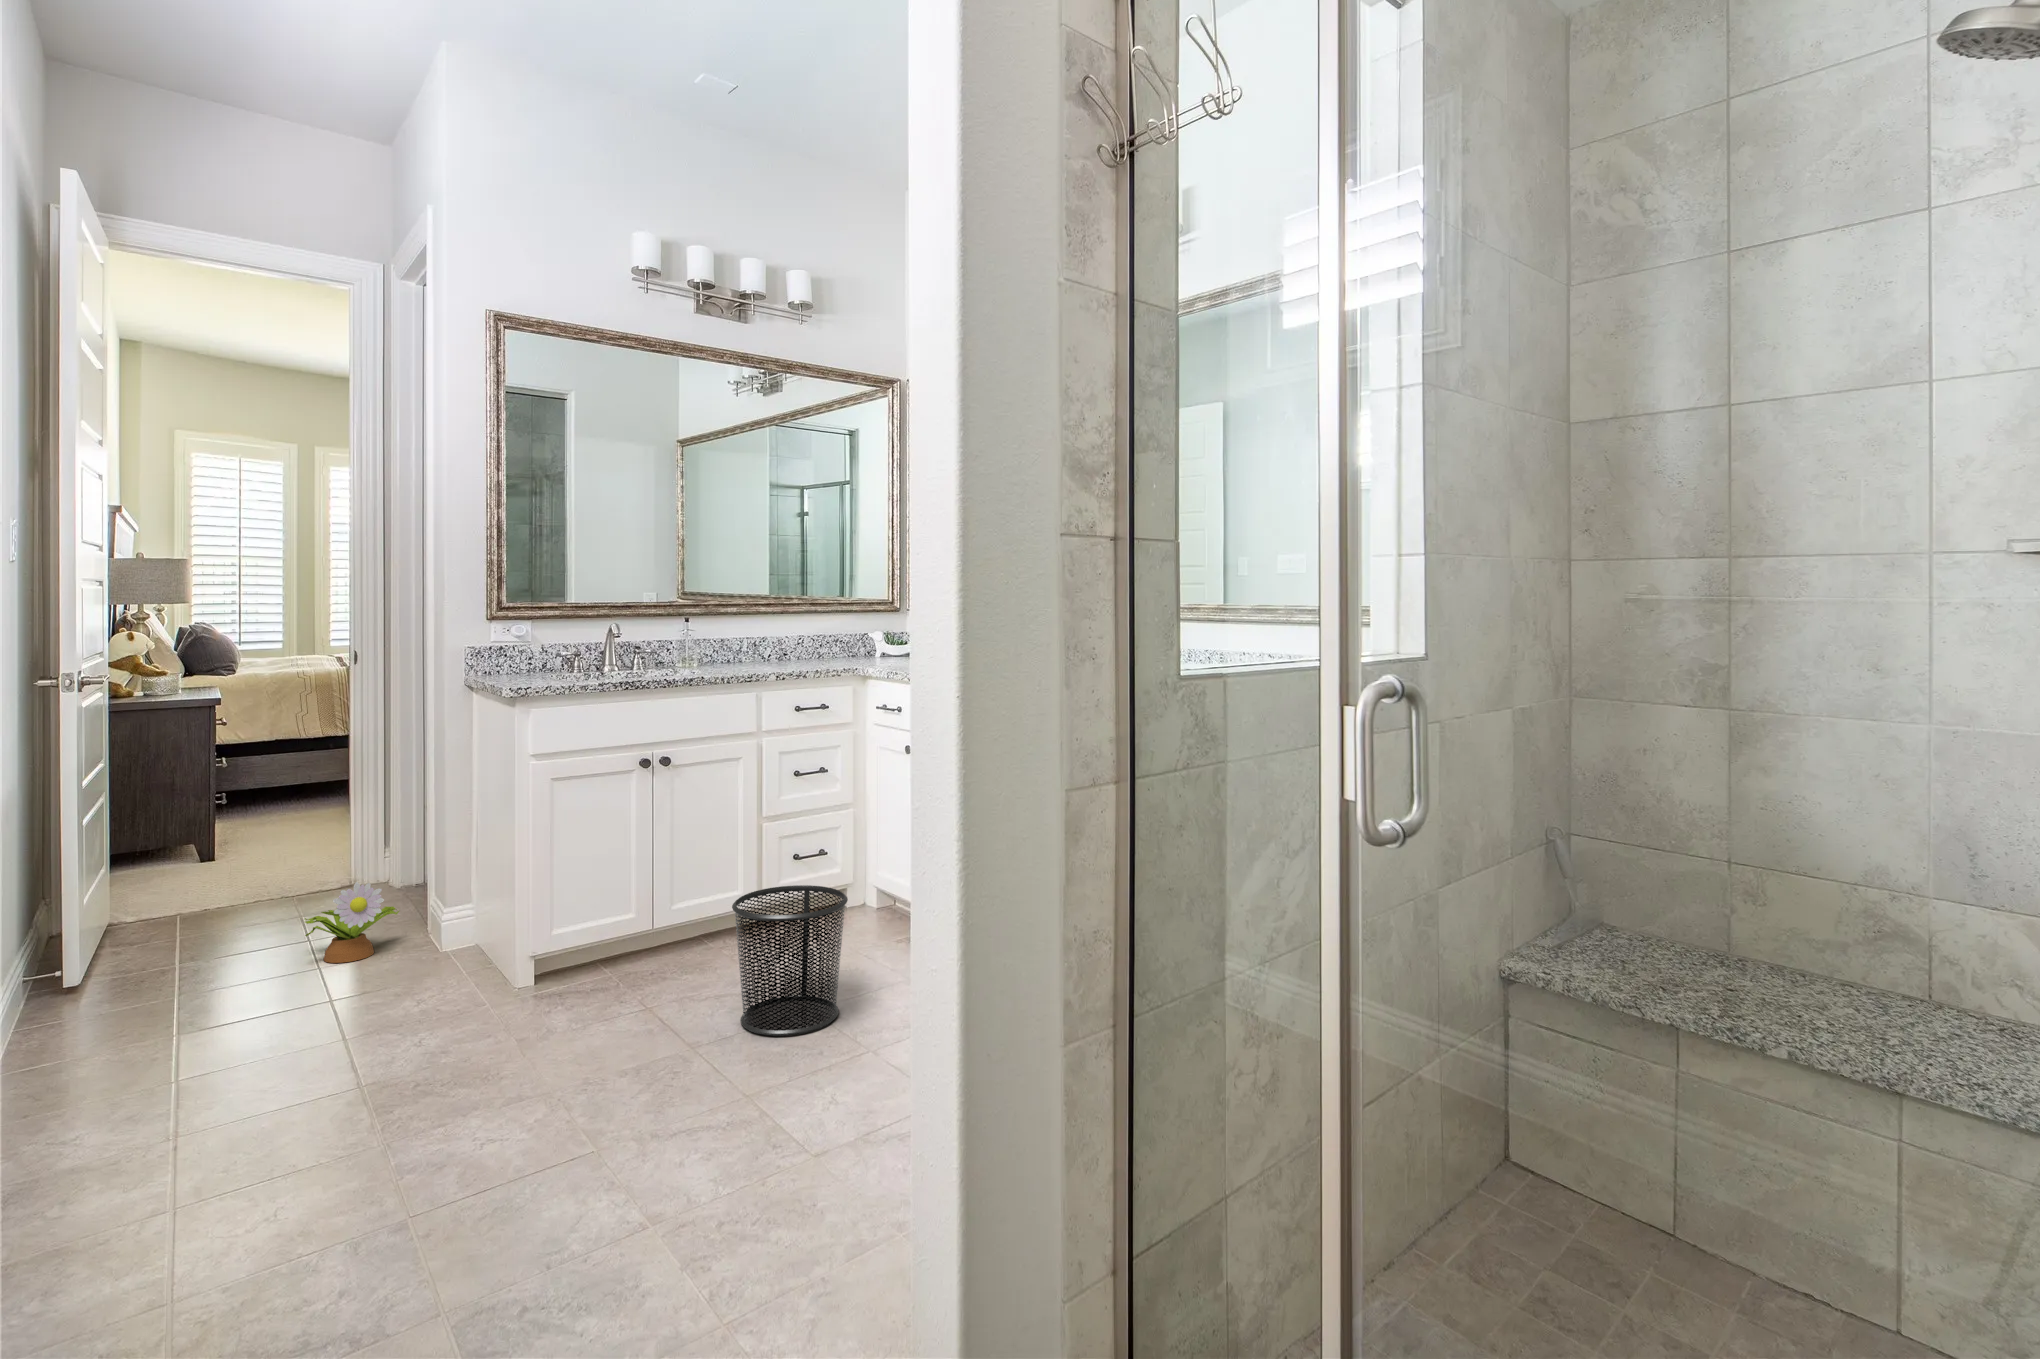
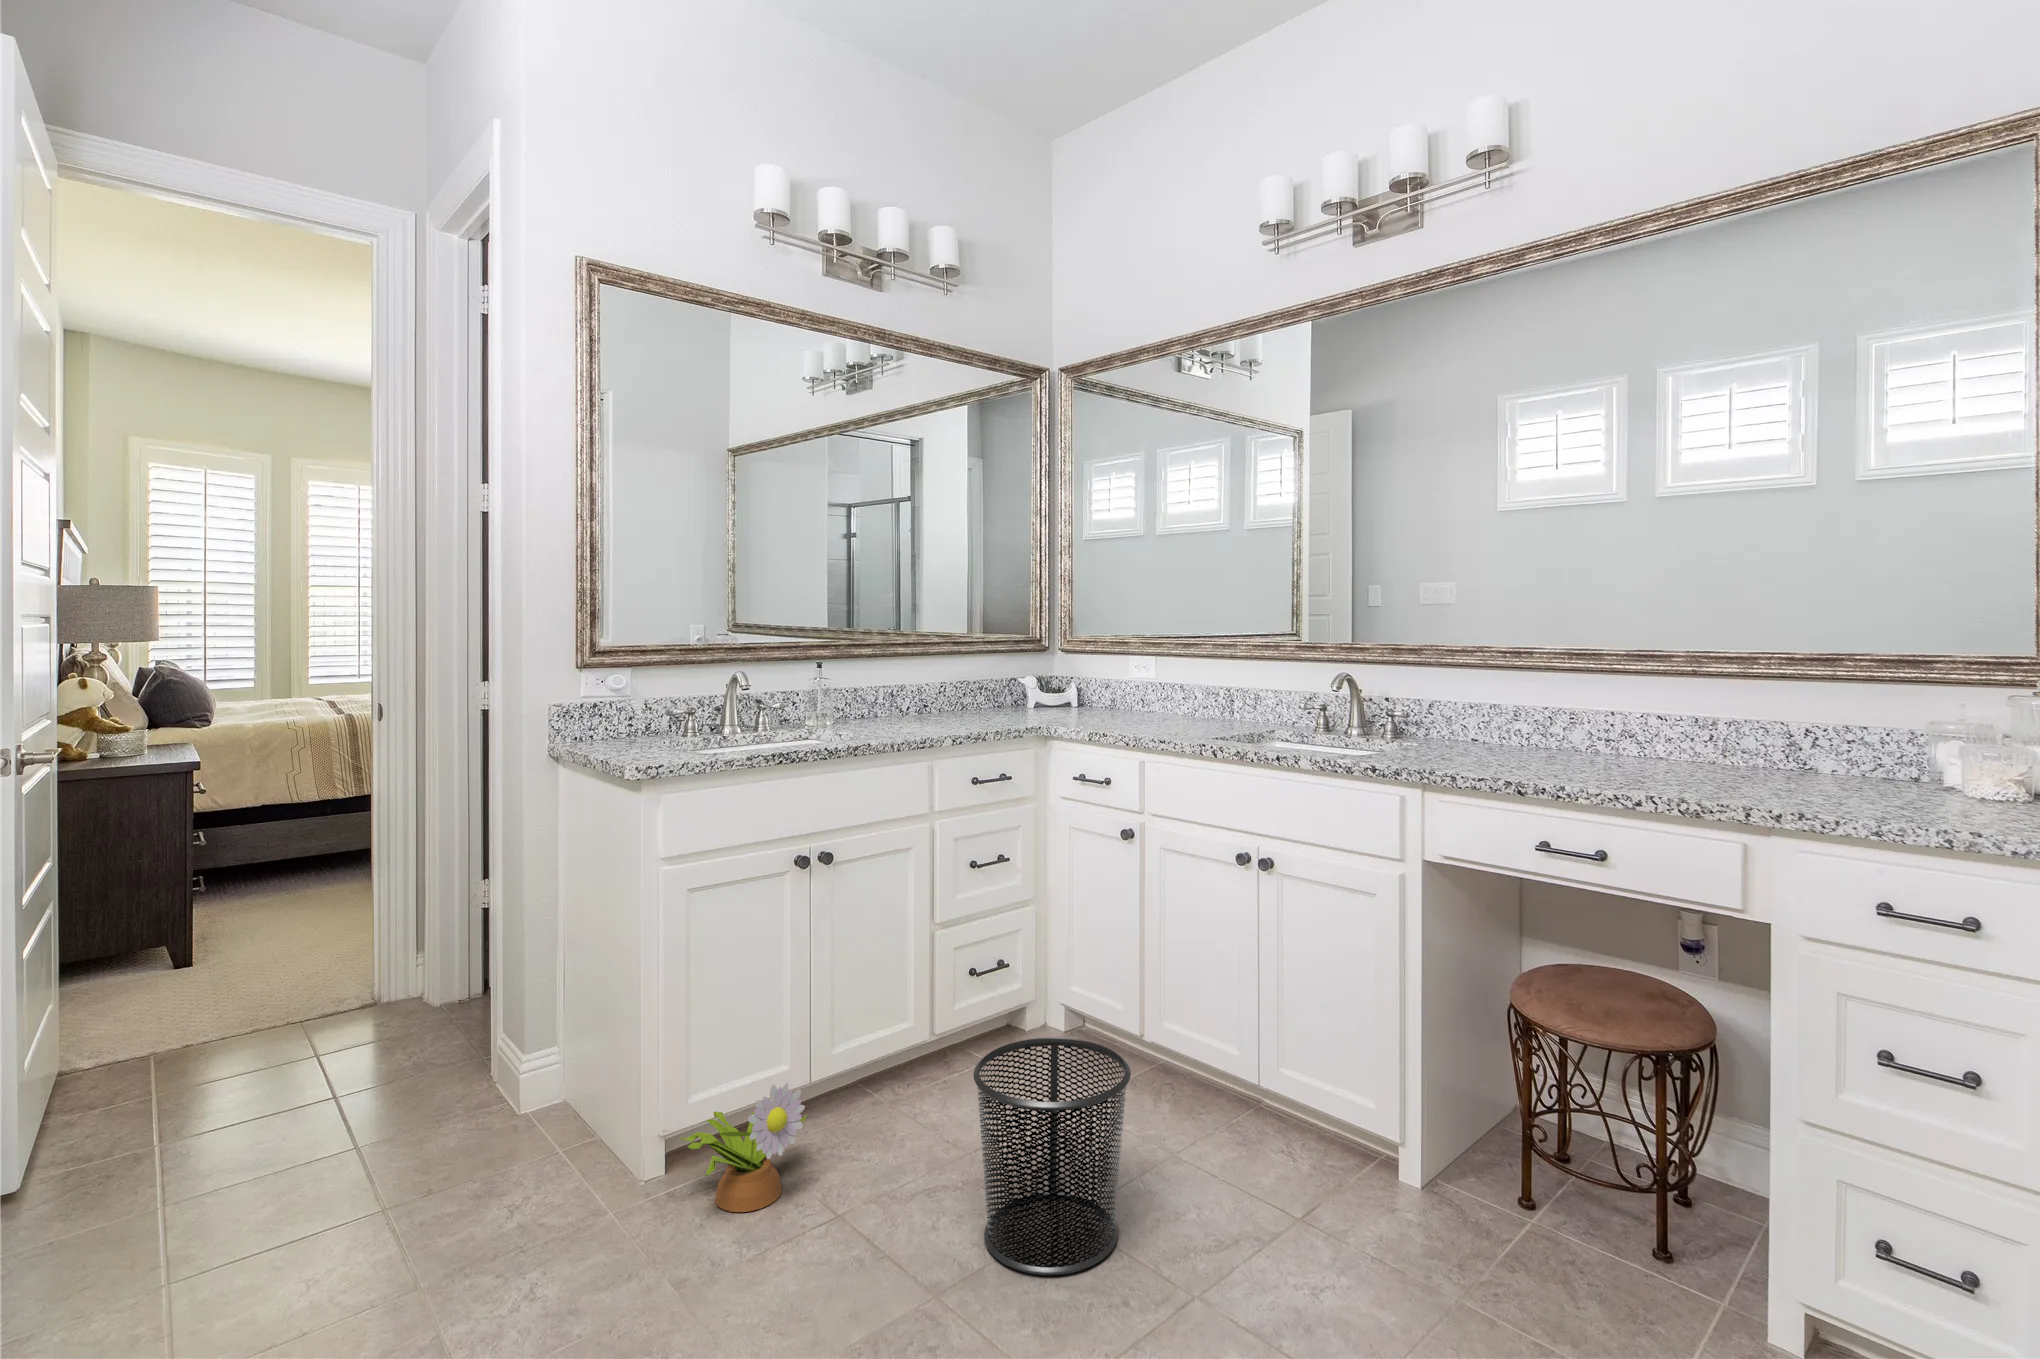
decorative plant: present [305,882,399,963] -> present [681,1083,807,1212]

